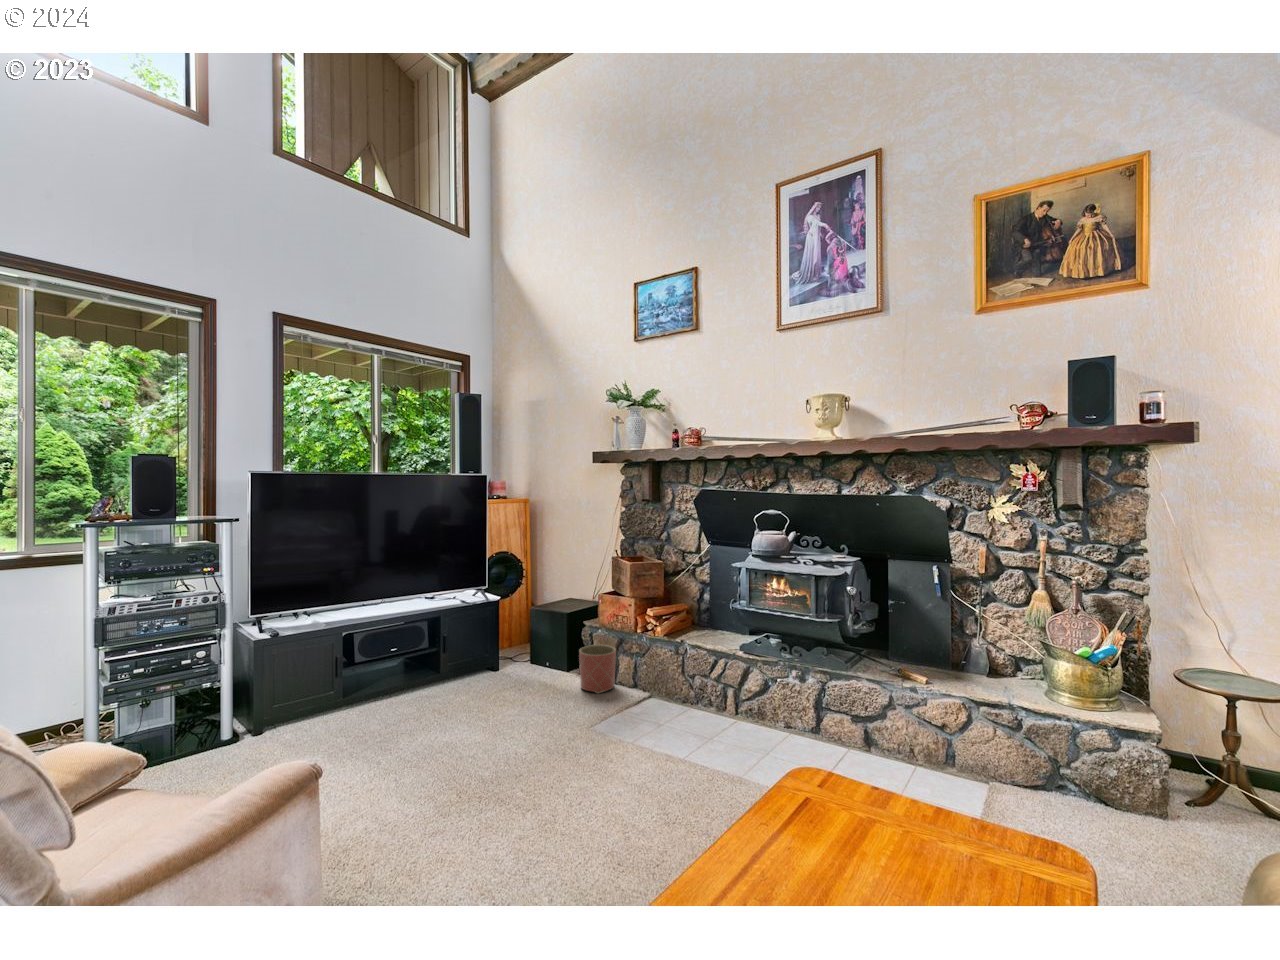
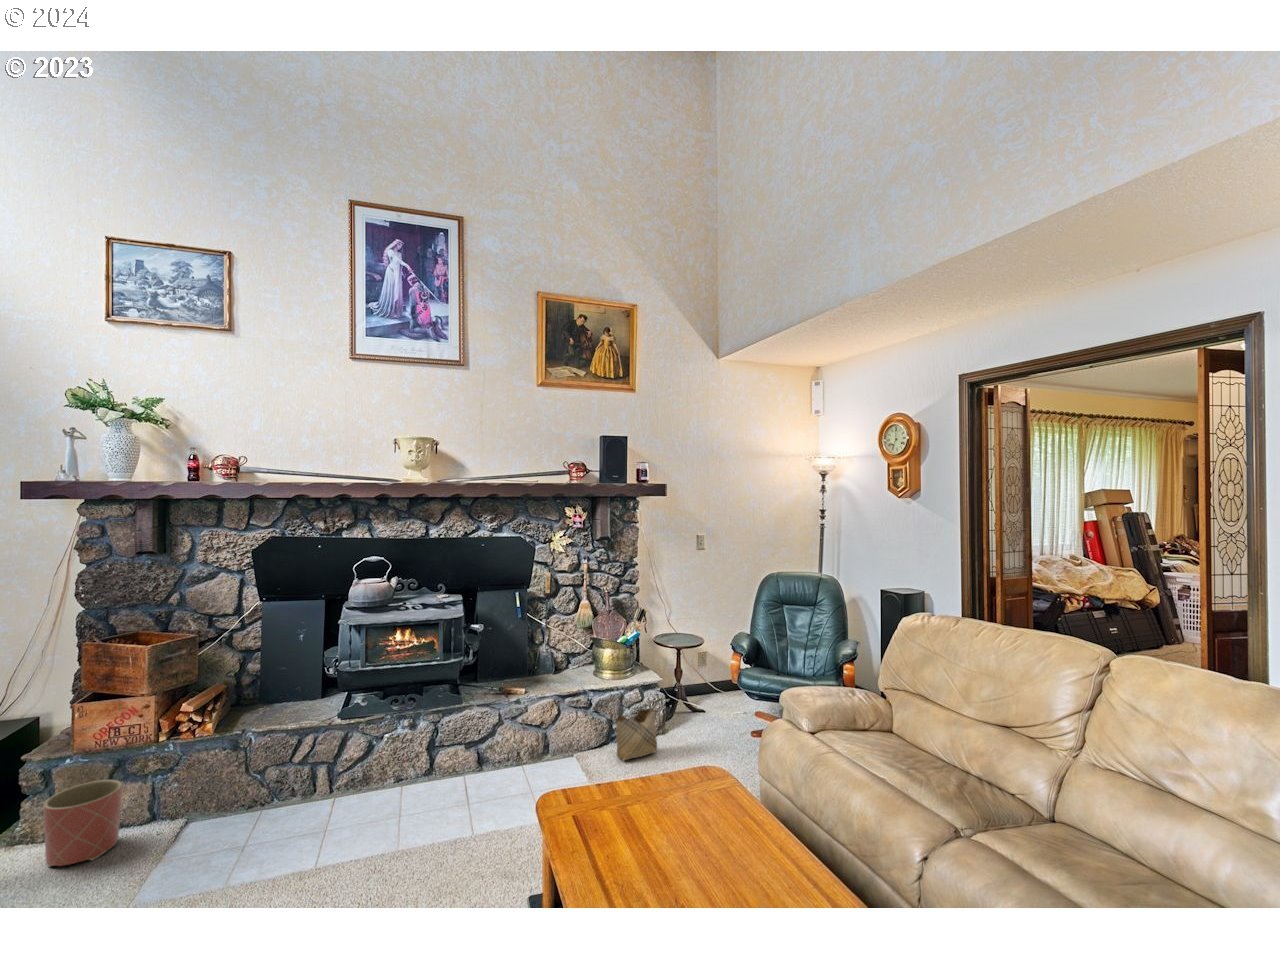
woven basket: none [1043,722,1127,833] -> present [616,696,657,761]

